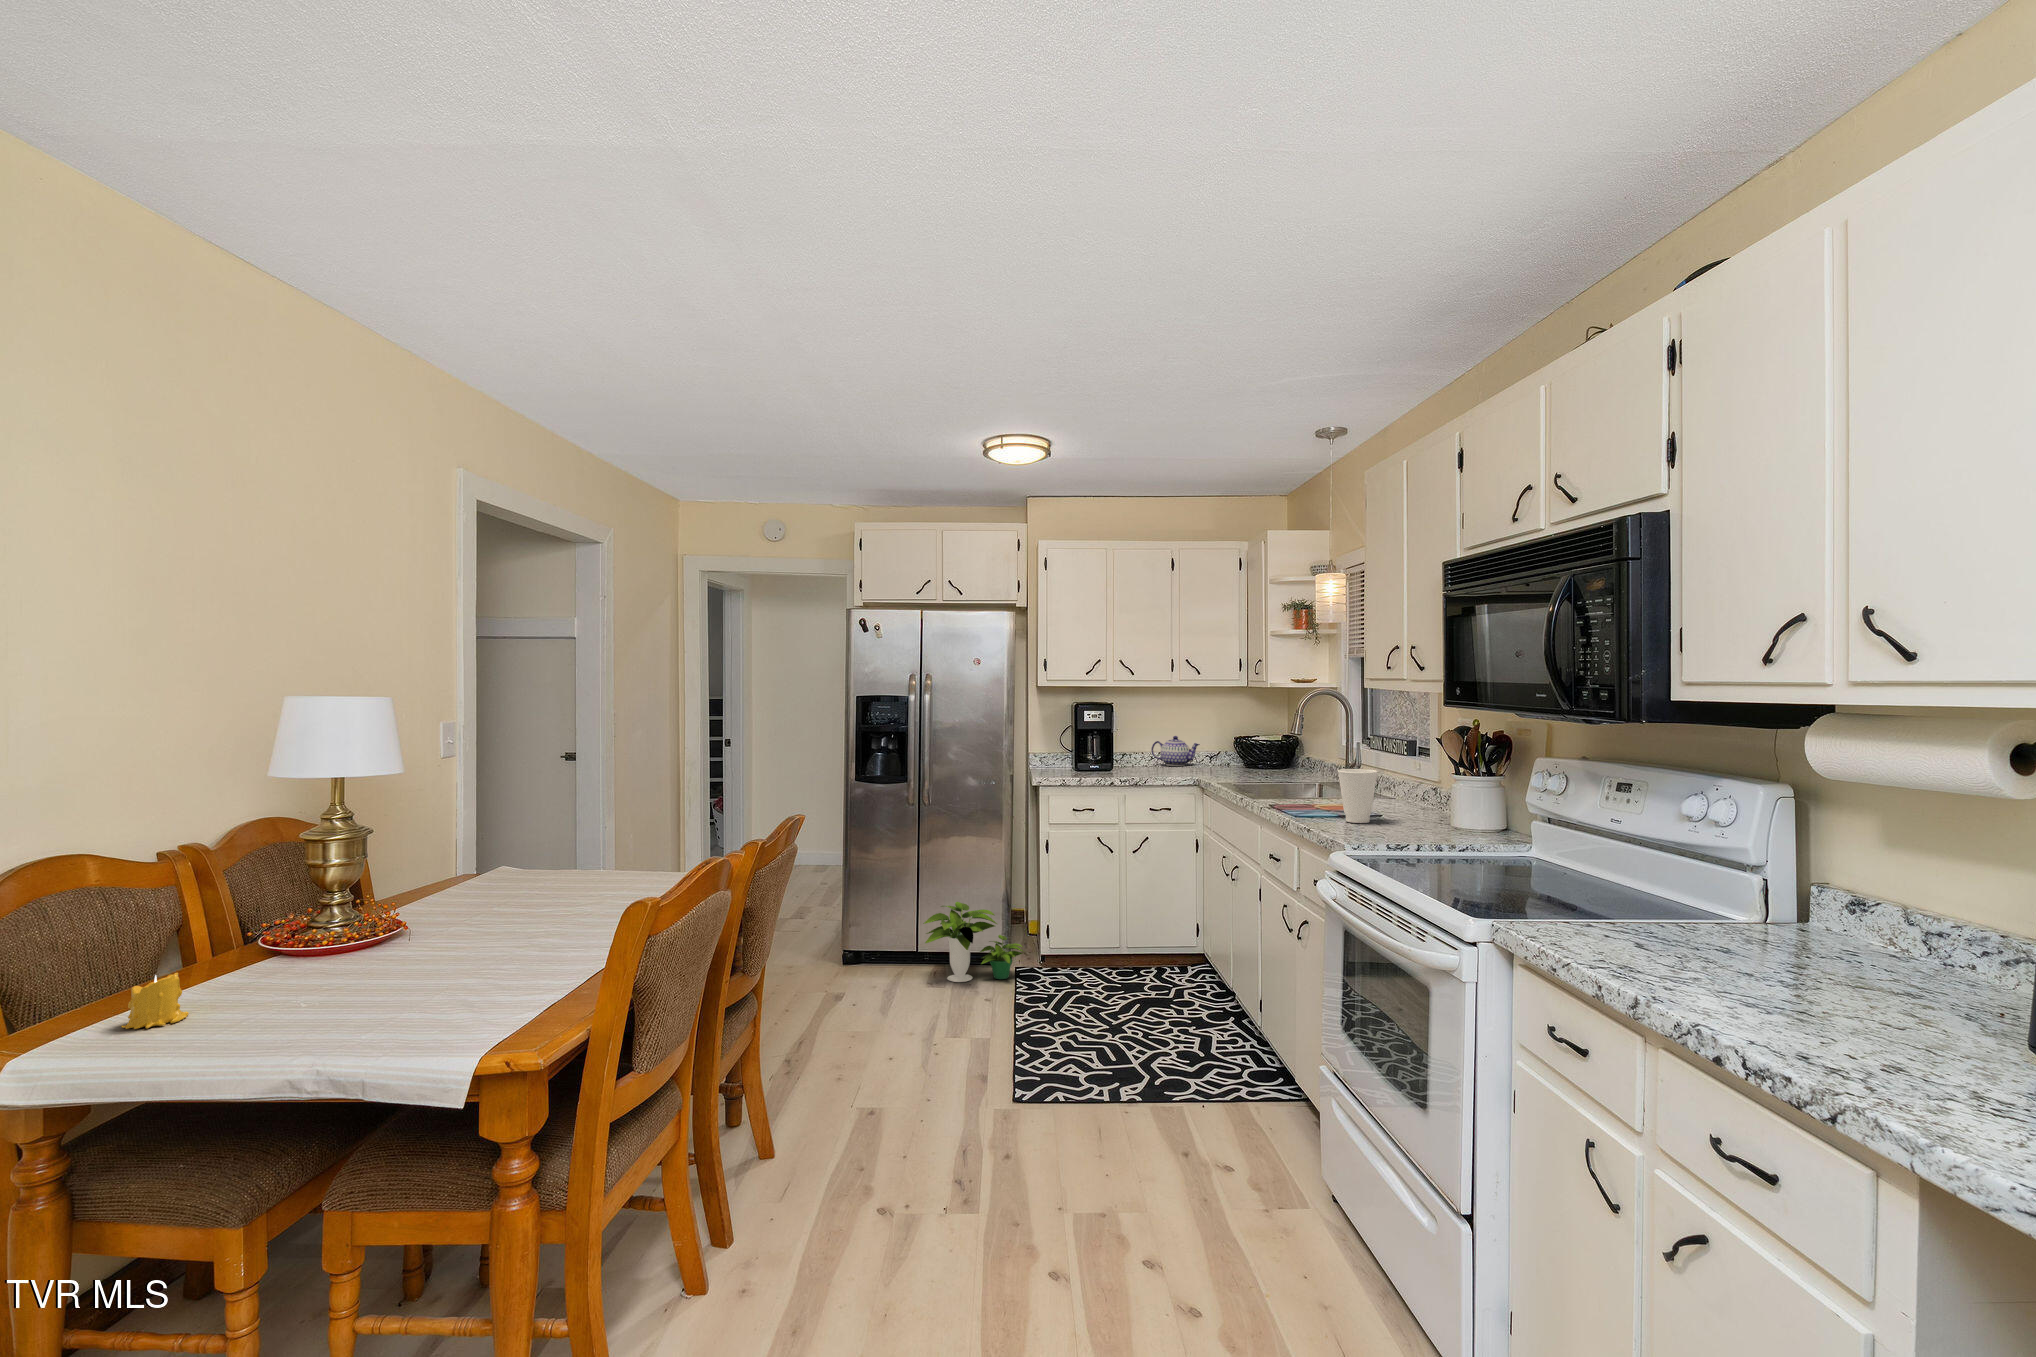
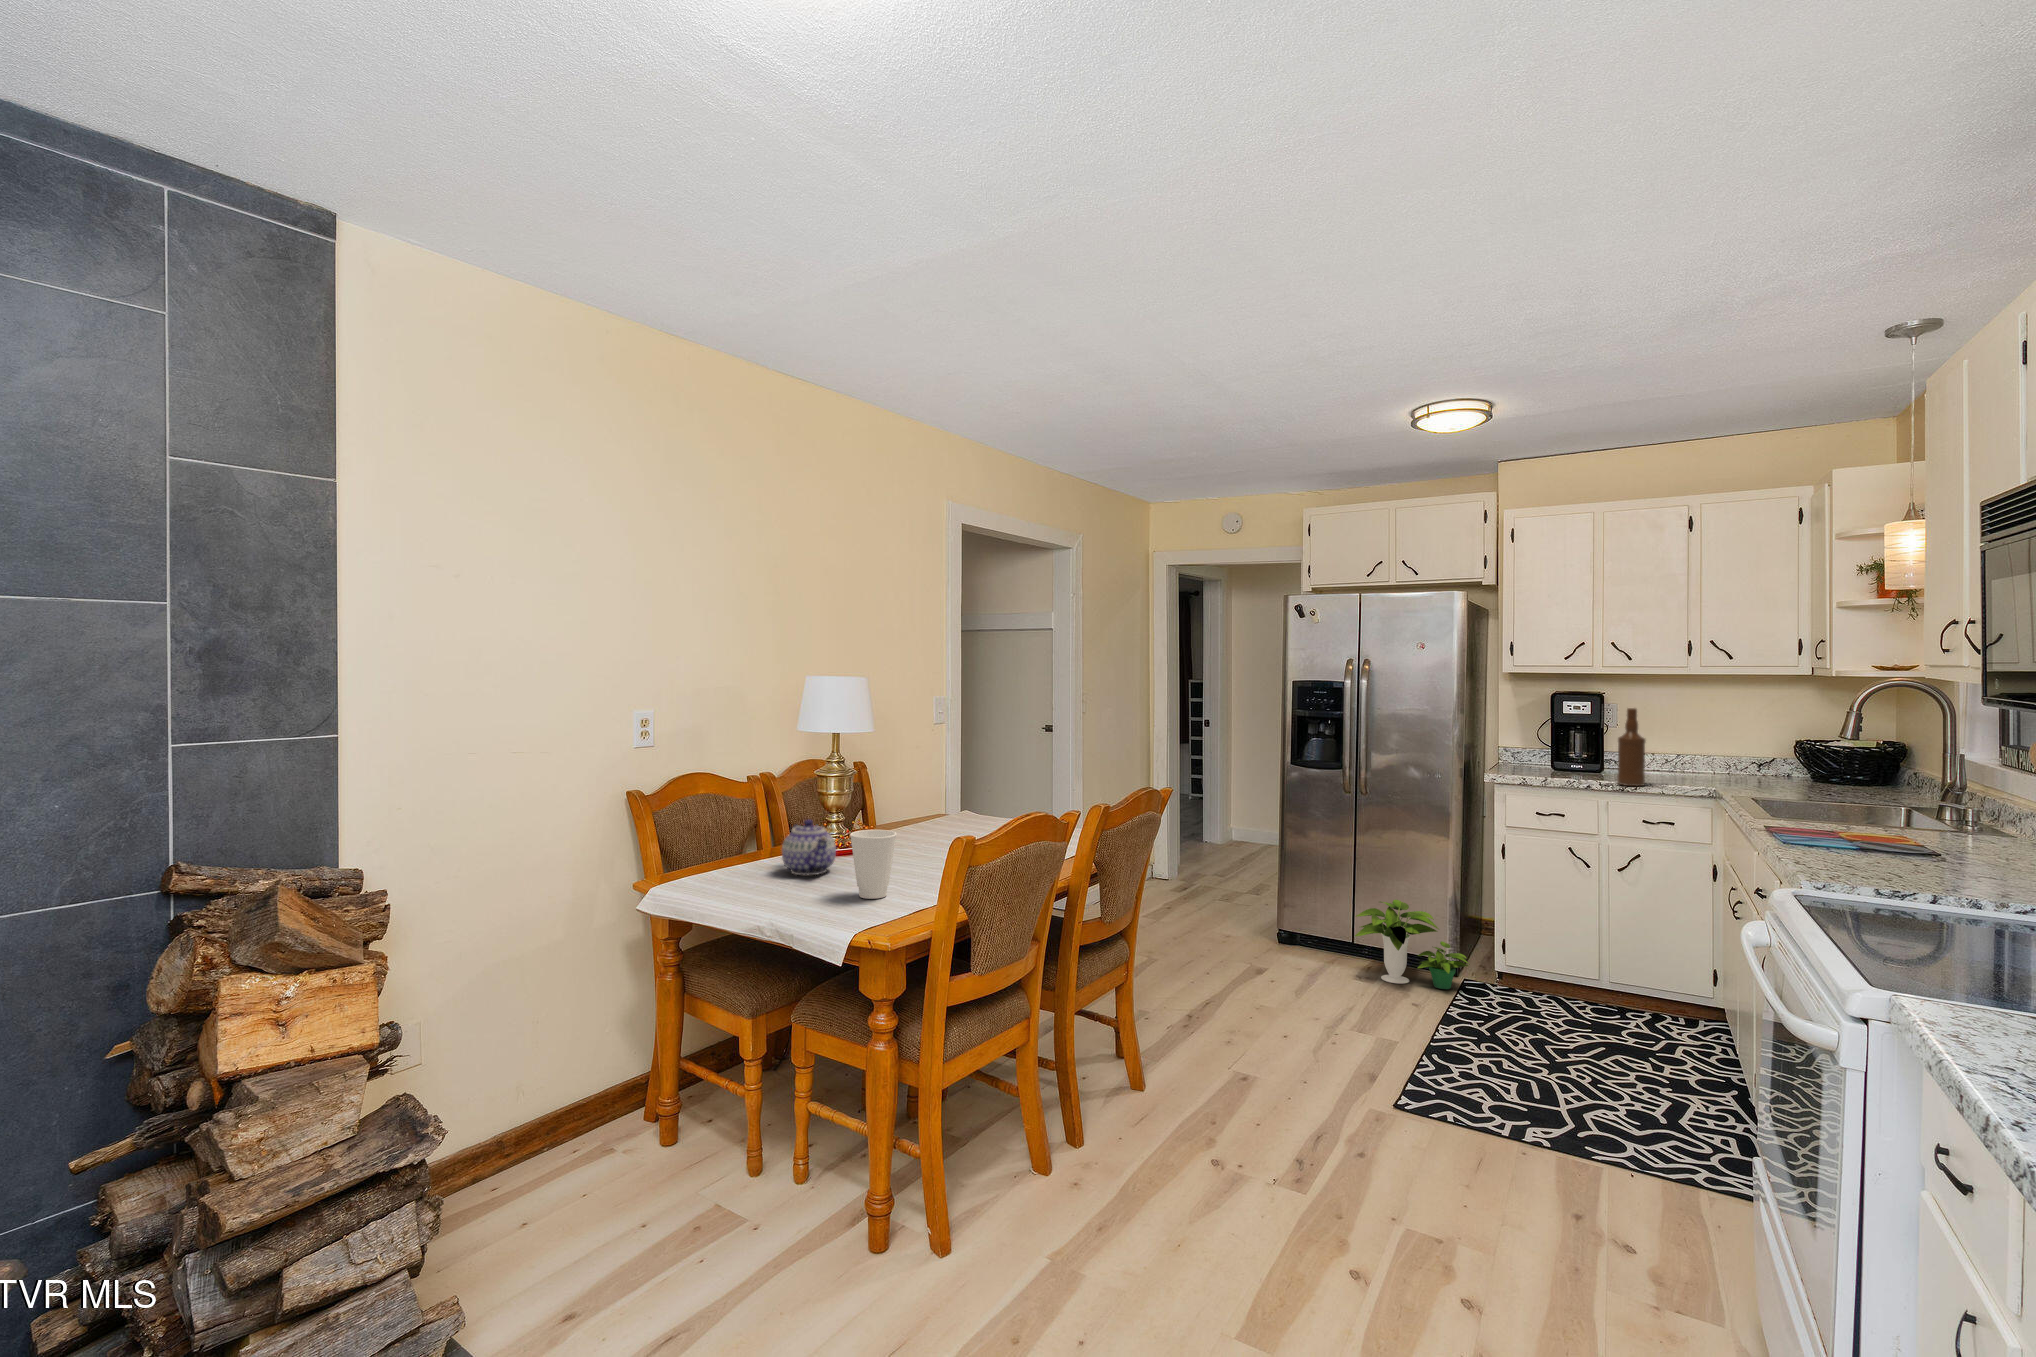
bottle: none [1130,713,1150,778] -> present [1617,708,1646,786]
teapot: present [1151,736,1200,766] -> present [782,820,836,875]
cup: present [1338,769,1377,823] -> present [850,830,897,899]
candle: present [121,973,189,1029] -> none [701,851,734,885]

